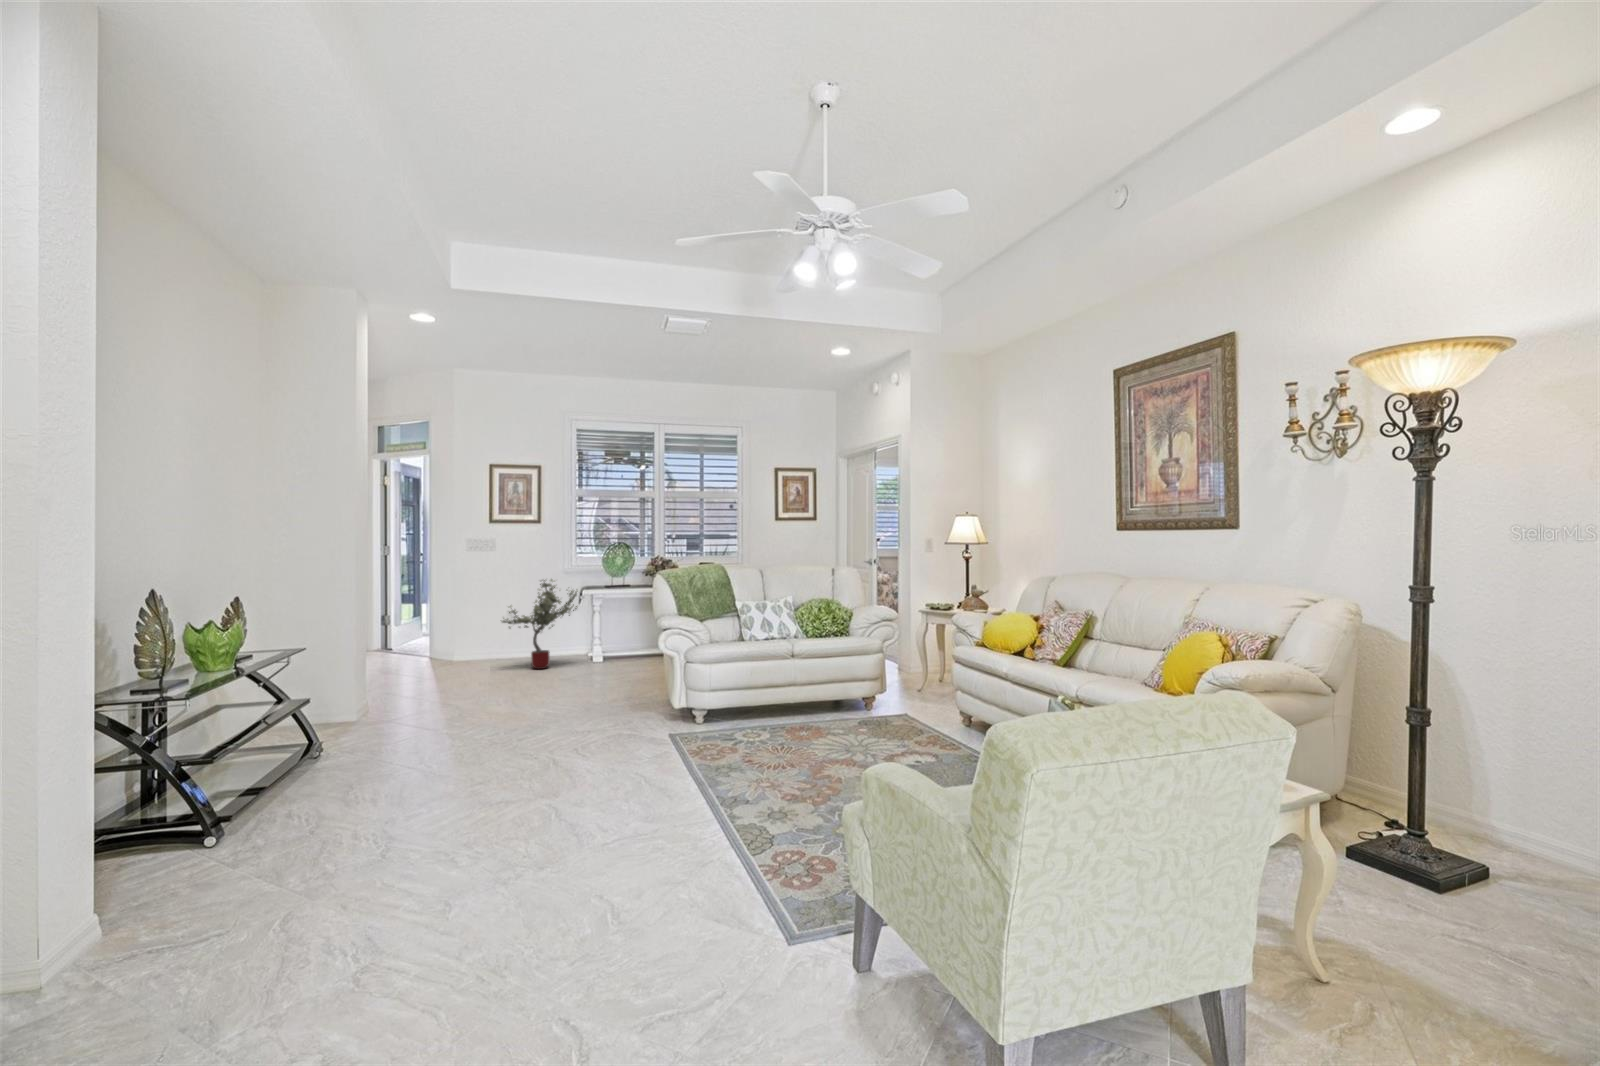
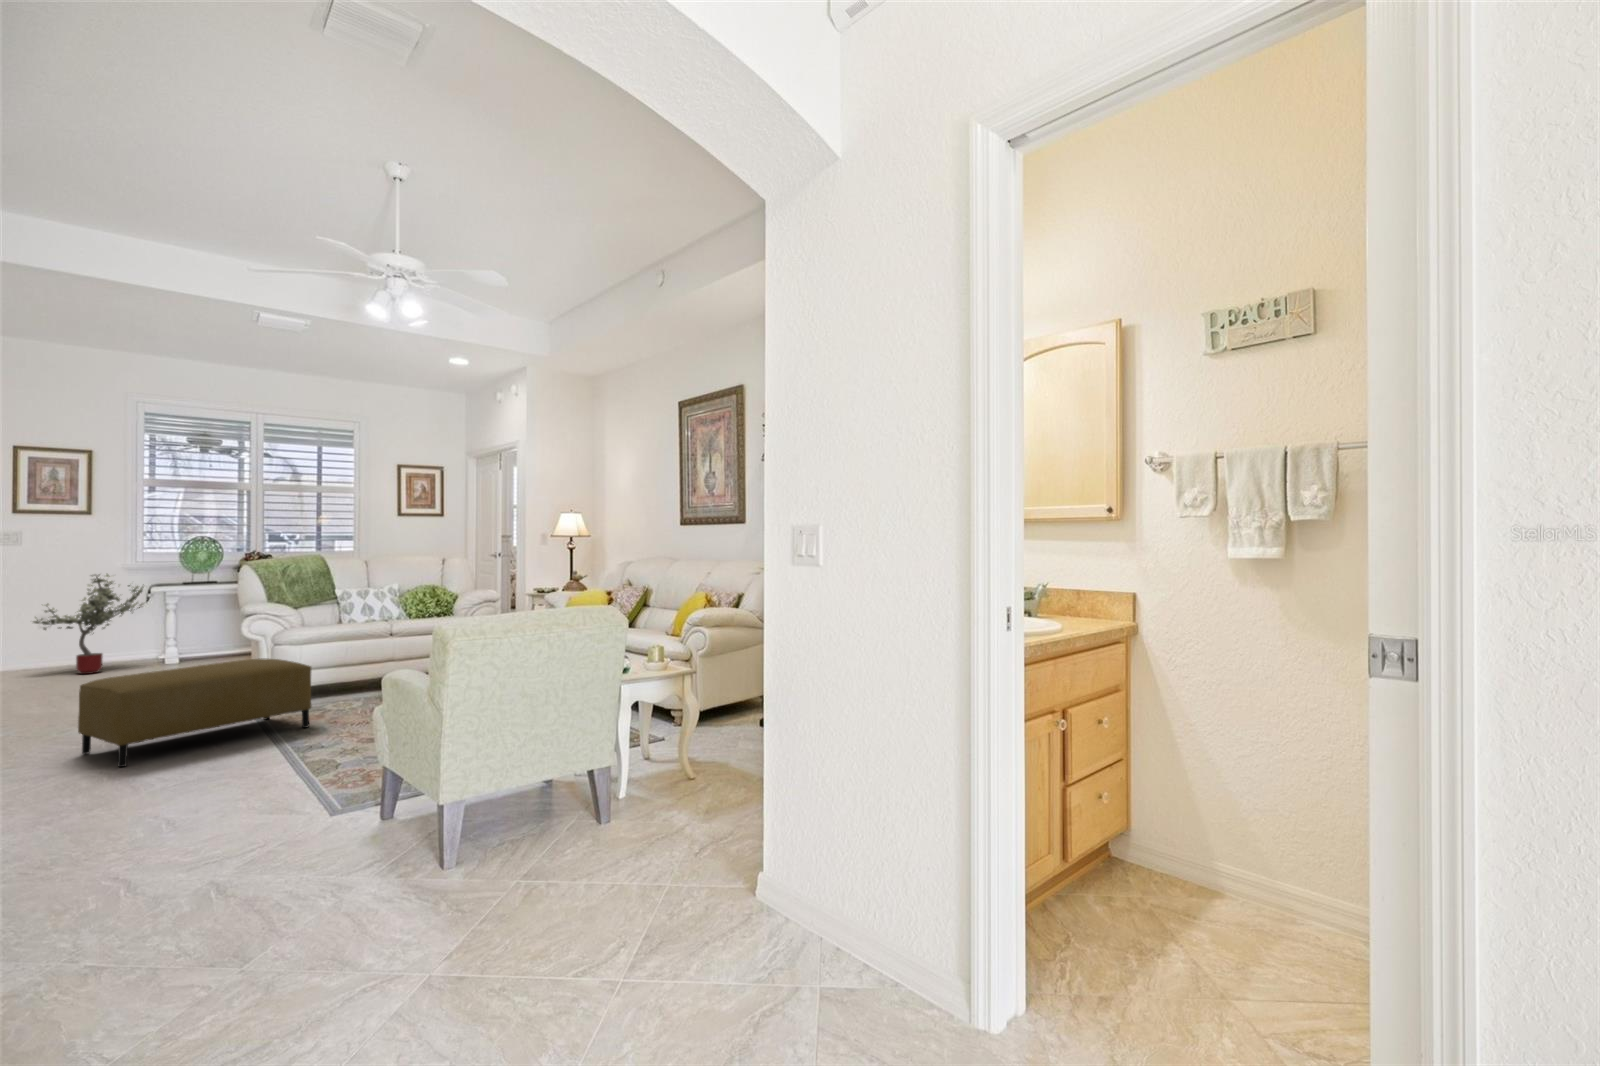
ottoman: none [531,684,730,808] -> present [78,658,312,767]

